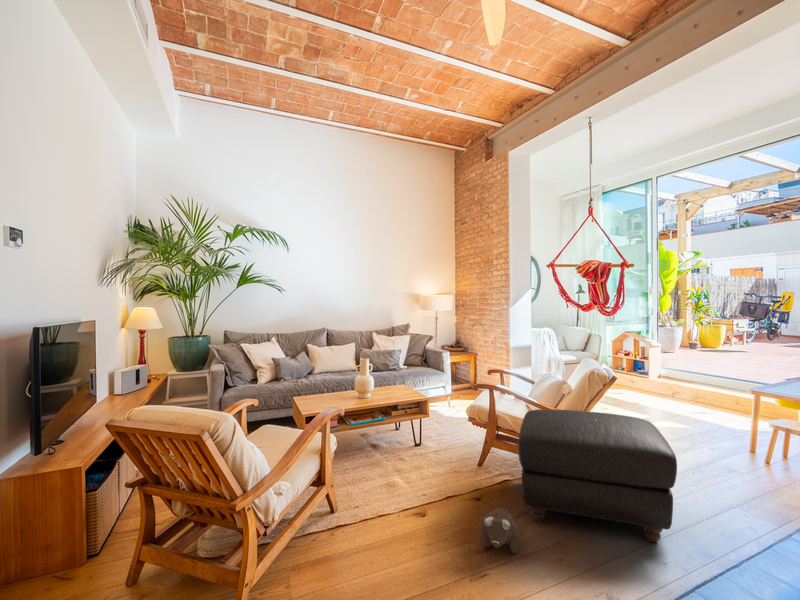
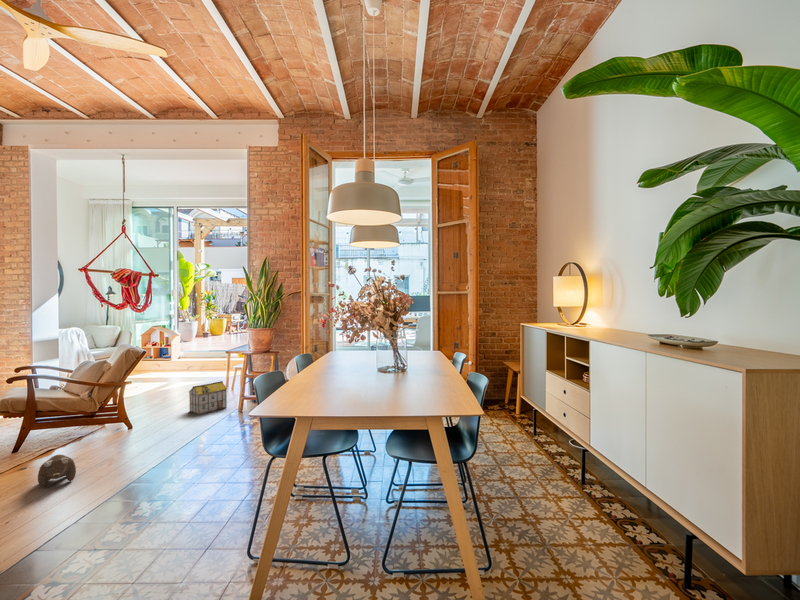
ottoman: present [518,409,677,542] -> none [69,376,184,462]
toy house: none [679,438,752,489] -> present [189,381,227,414]

